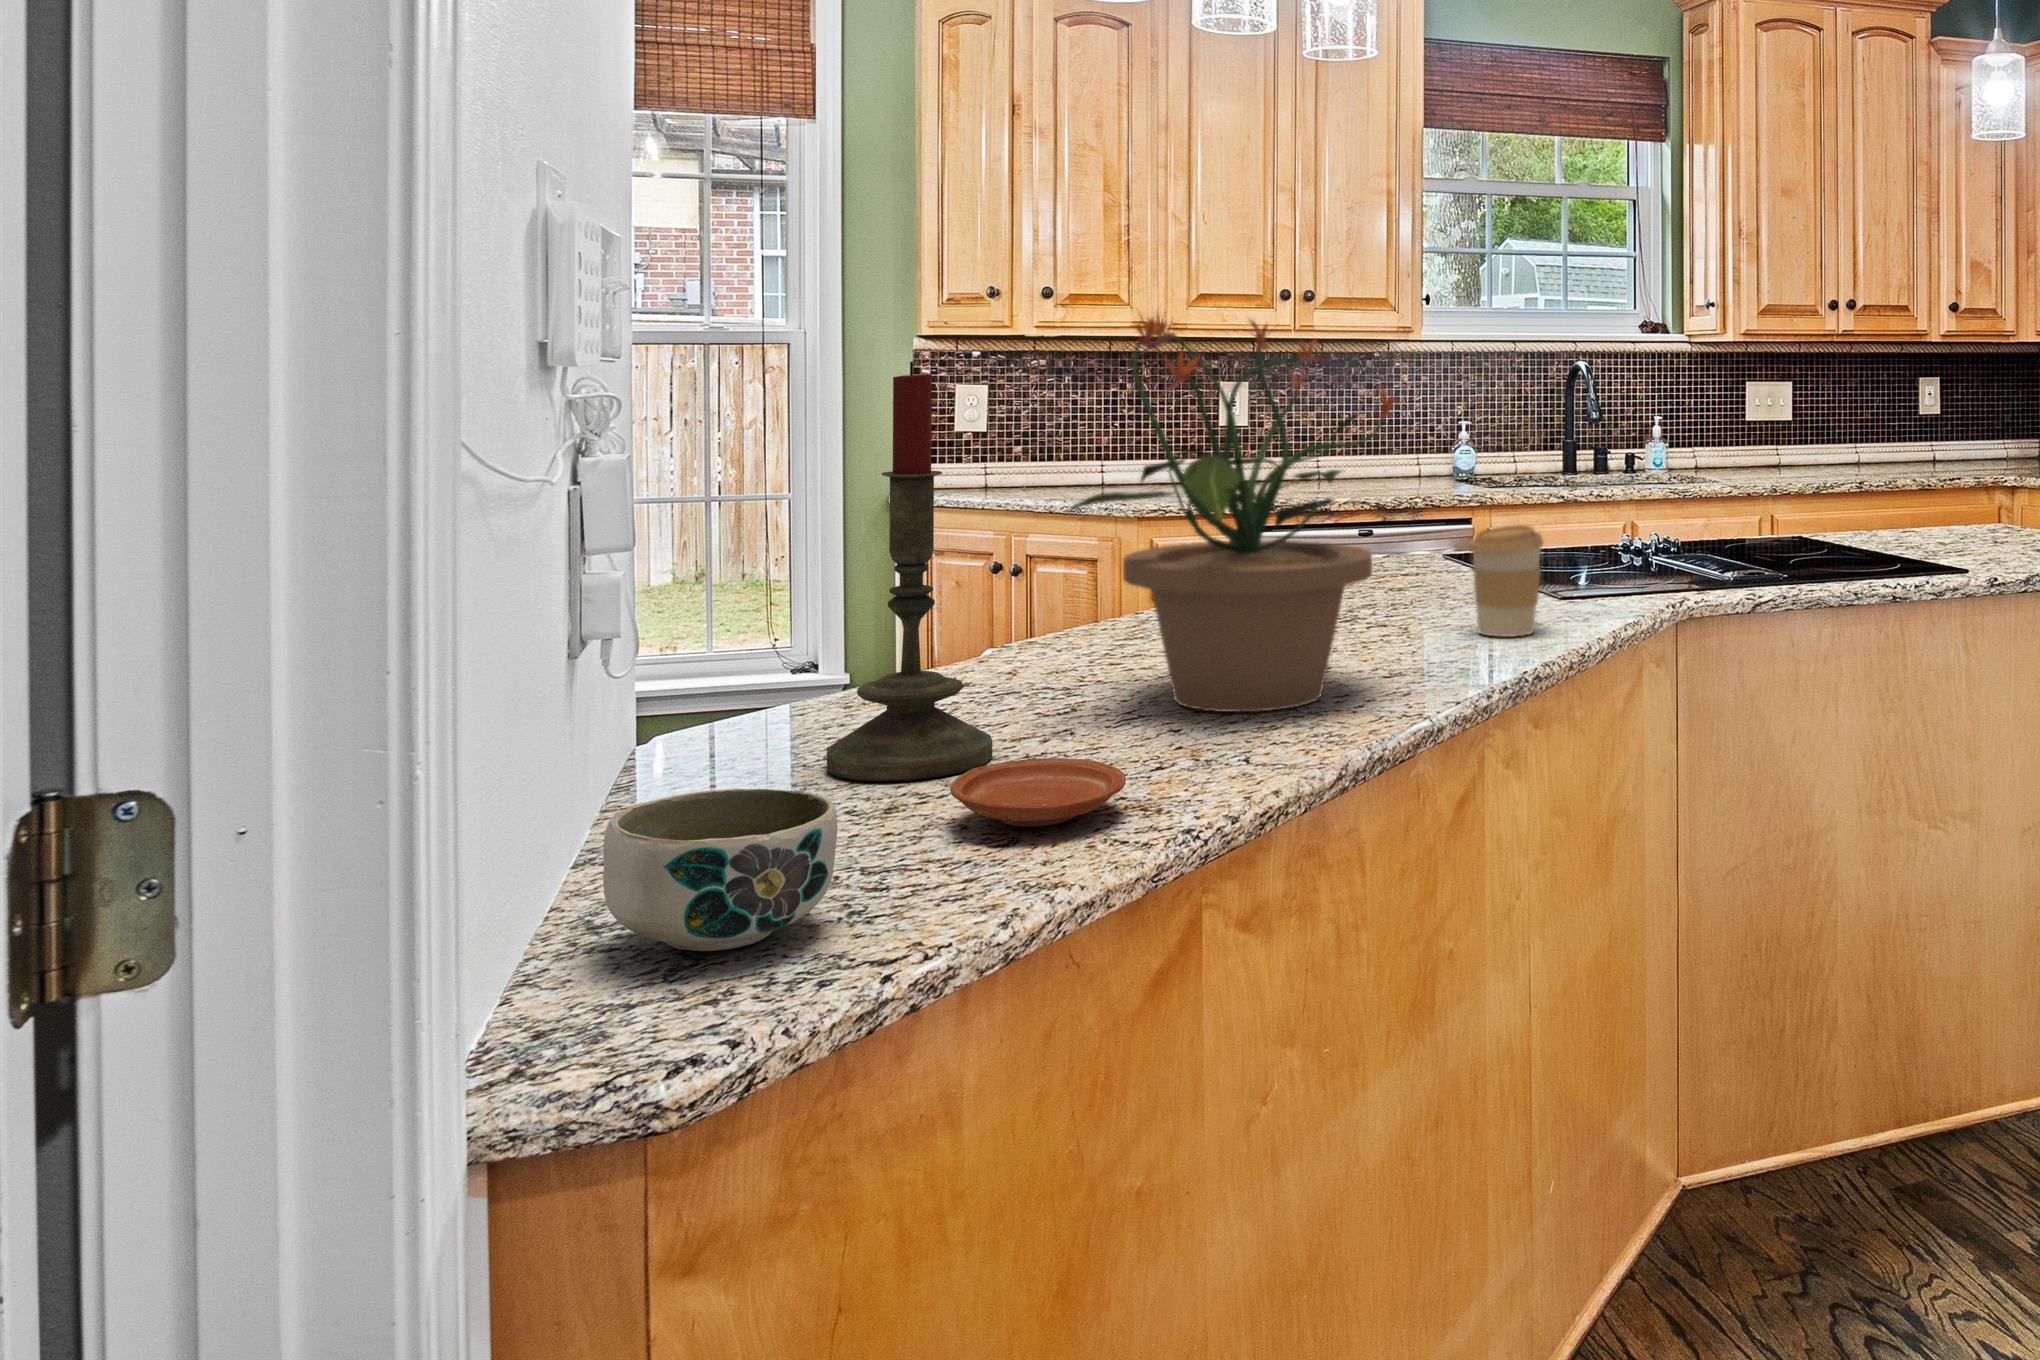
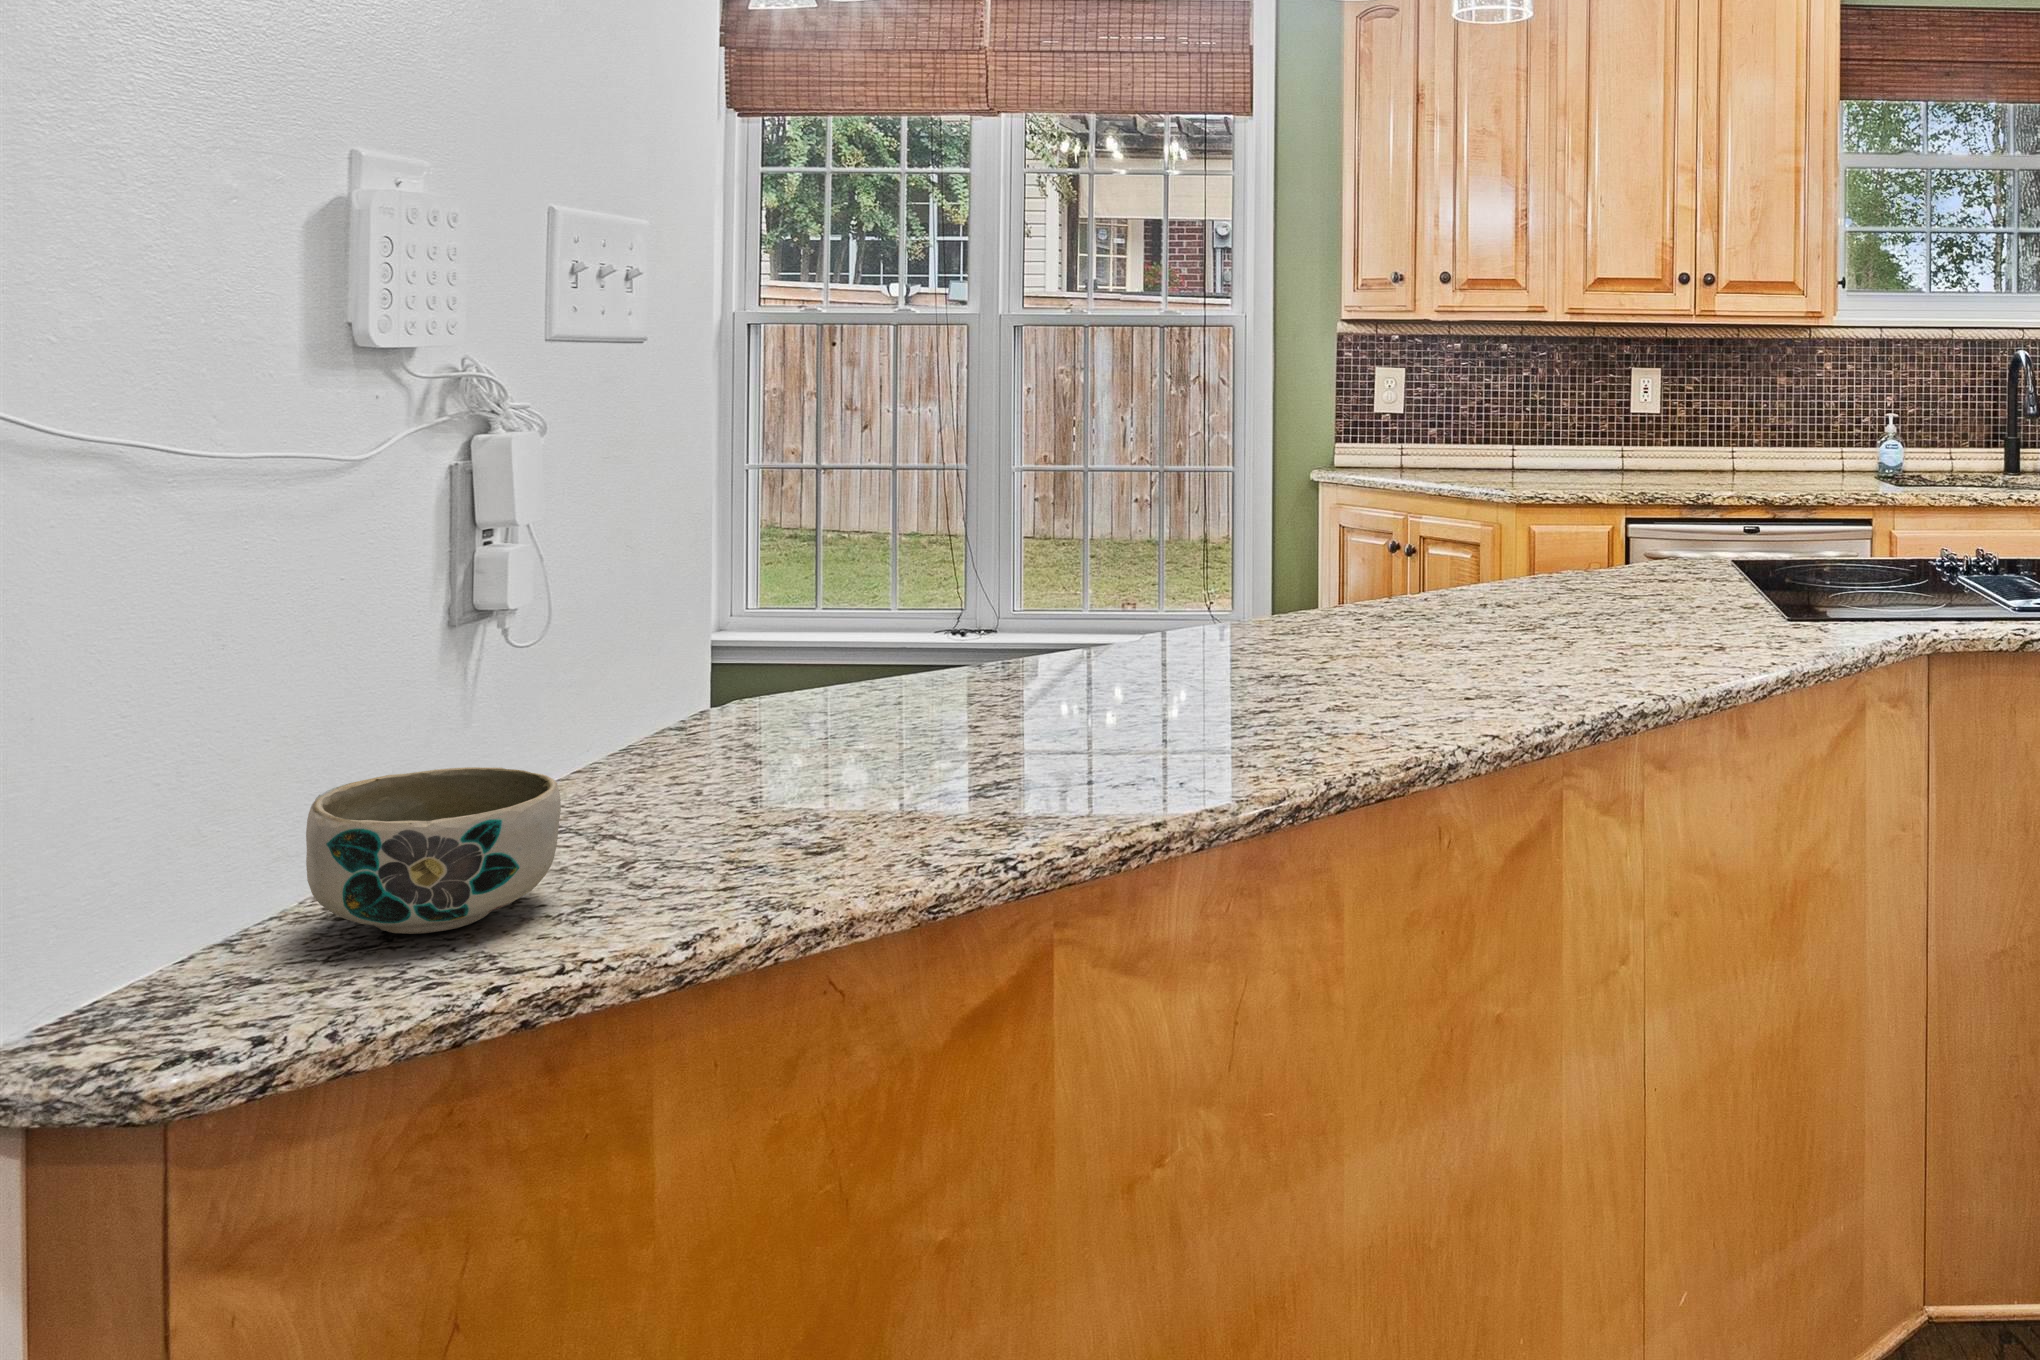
potted plant: present [1071,315,1395,712] -> none [1075,284,1475,724]
candle: present [827,362,993,781] -> none [794,338,965,768]
coffee cup: present [1469,525,1543,637] -> none [1619,533,1704,659]
plate: present [950,758,1126,827] -> none [796,759,988,833]

